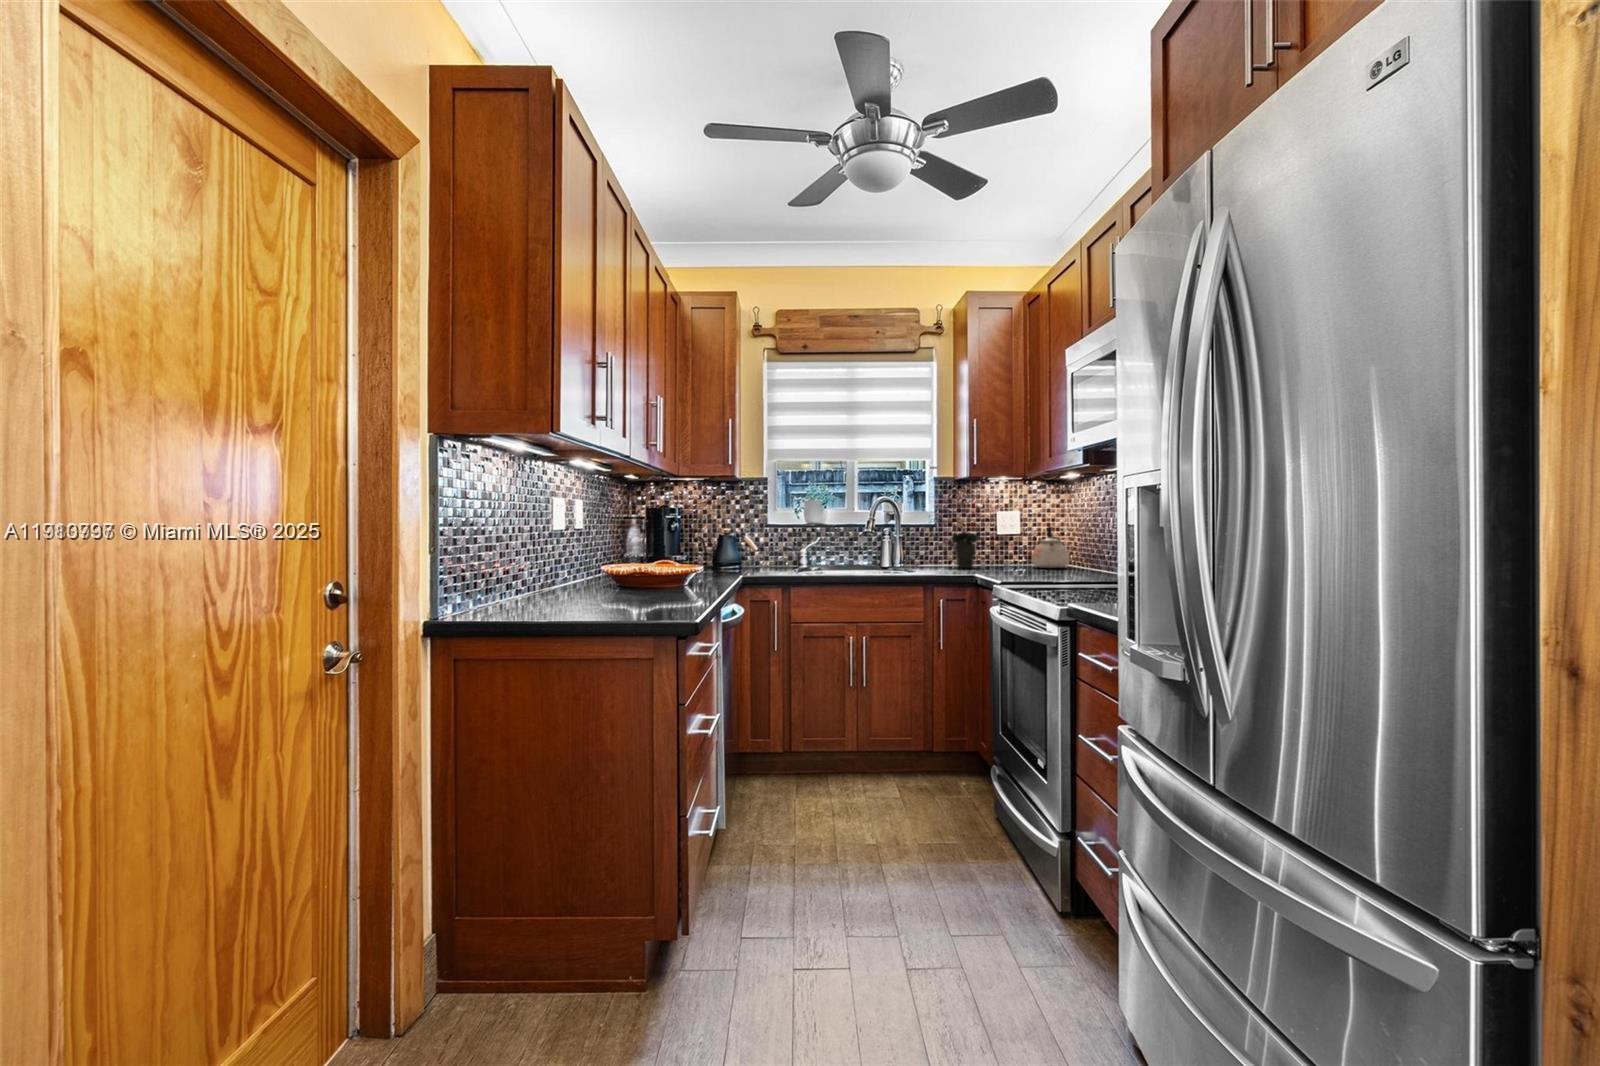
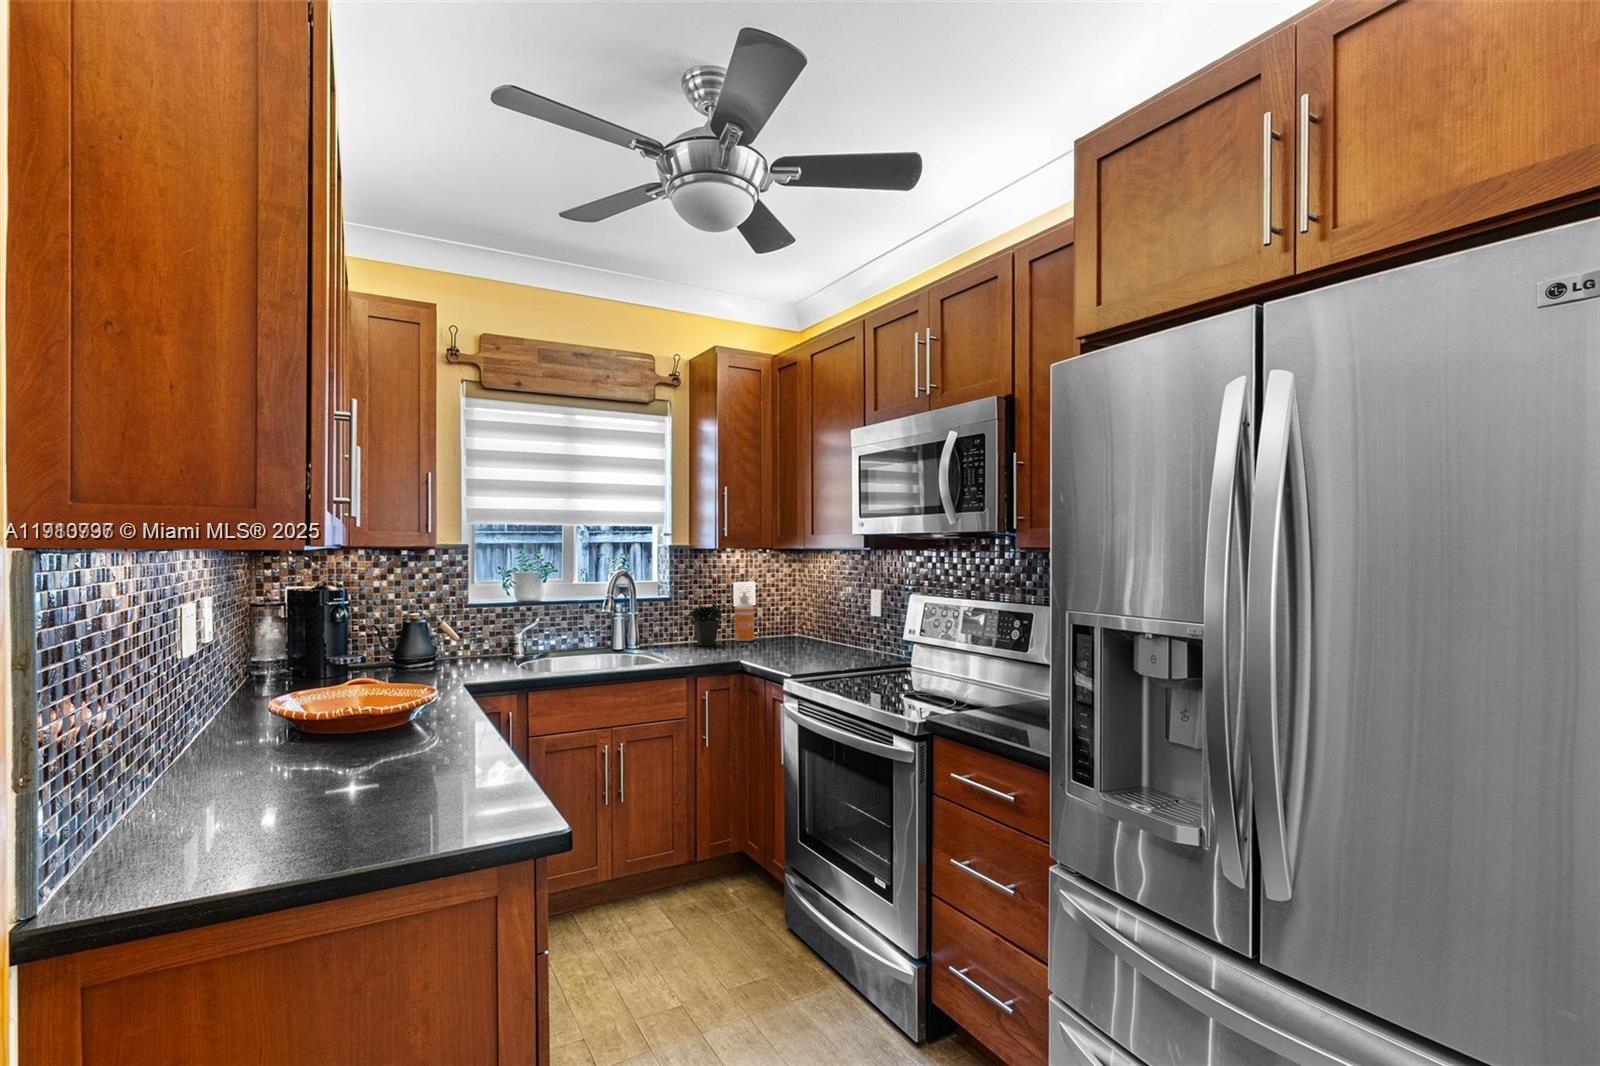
soap dispenser: none [997,521,1017,567] -> present [735,592,754,641]
kettle: present [1032,527,1070,568] -> none [773,598,809,642]

